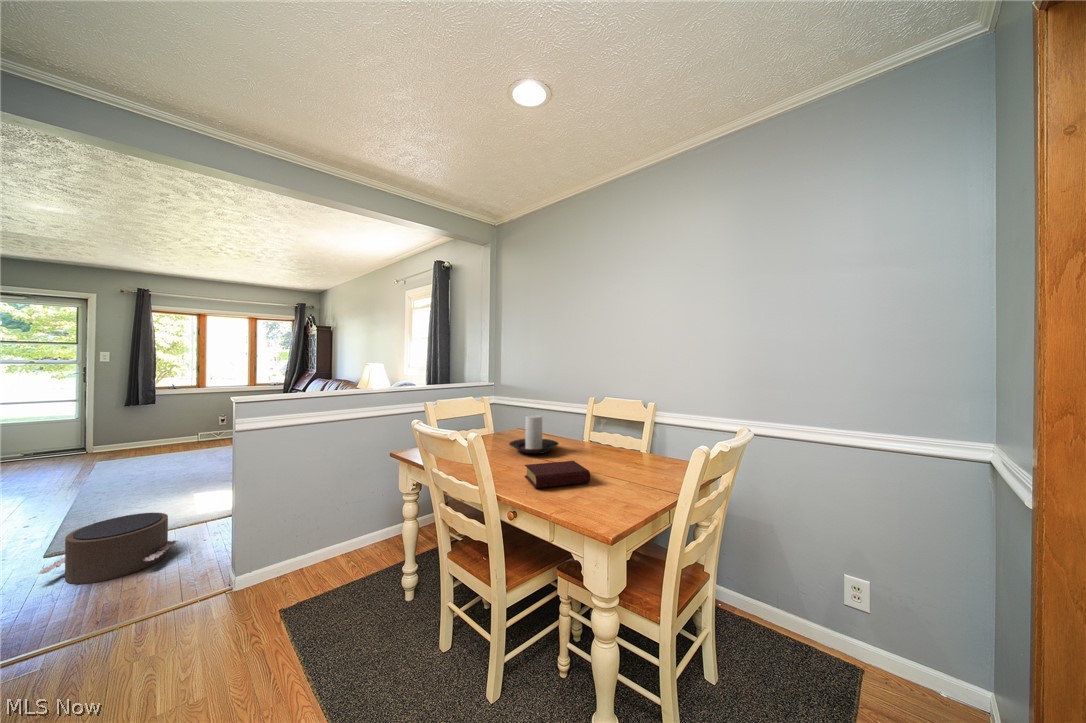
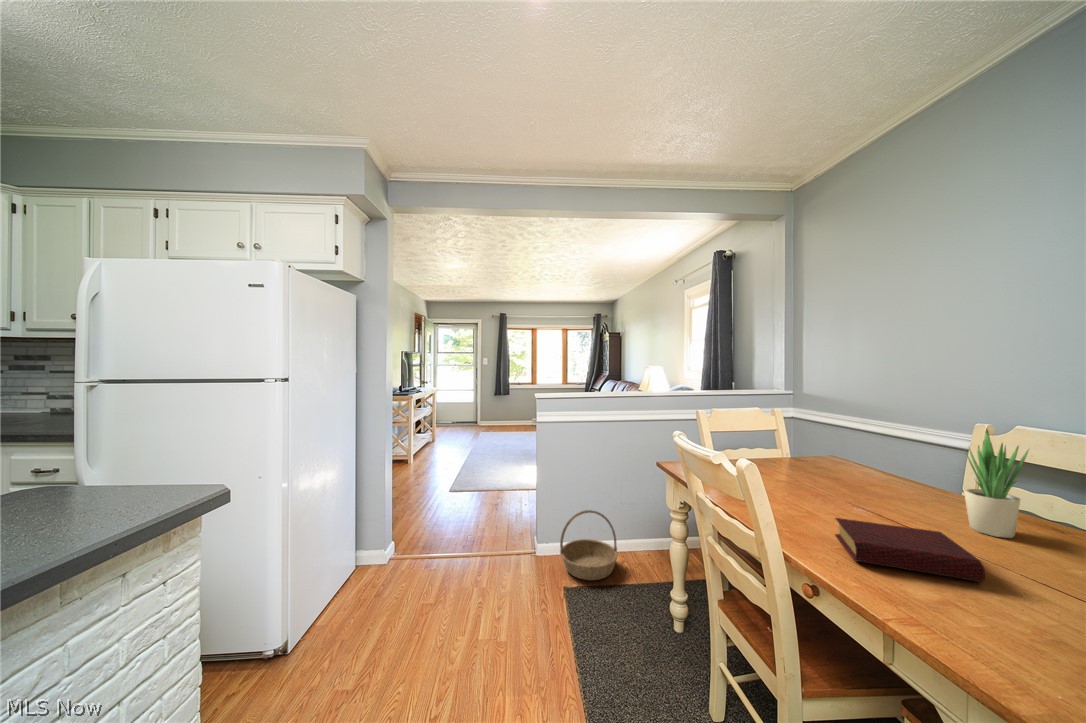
potted plant: none [583,398,607,459] -> present [964,429,1029,538]
candle holder: present [509,415,558,454] -> none [811,441,906,504]
pouf: present [38,513,178,584] -> none [446,474,511,517]
basket: none [271,518,344,596] -> present [560,510,617,580]

